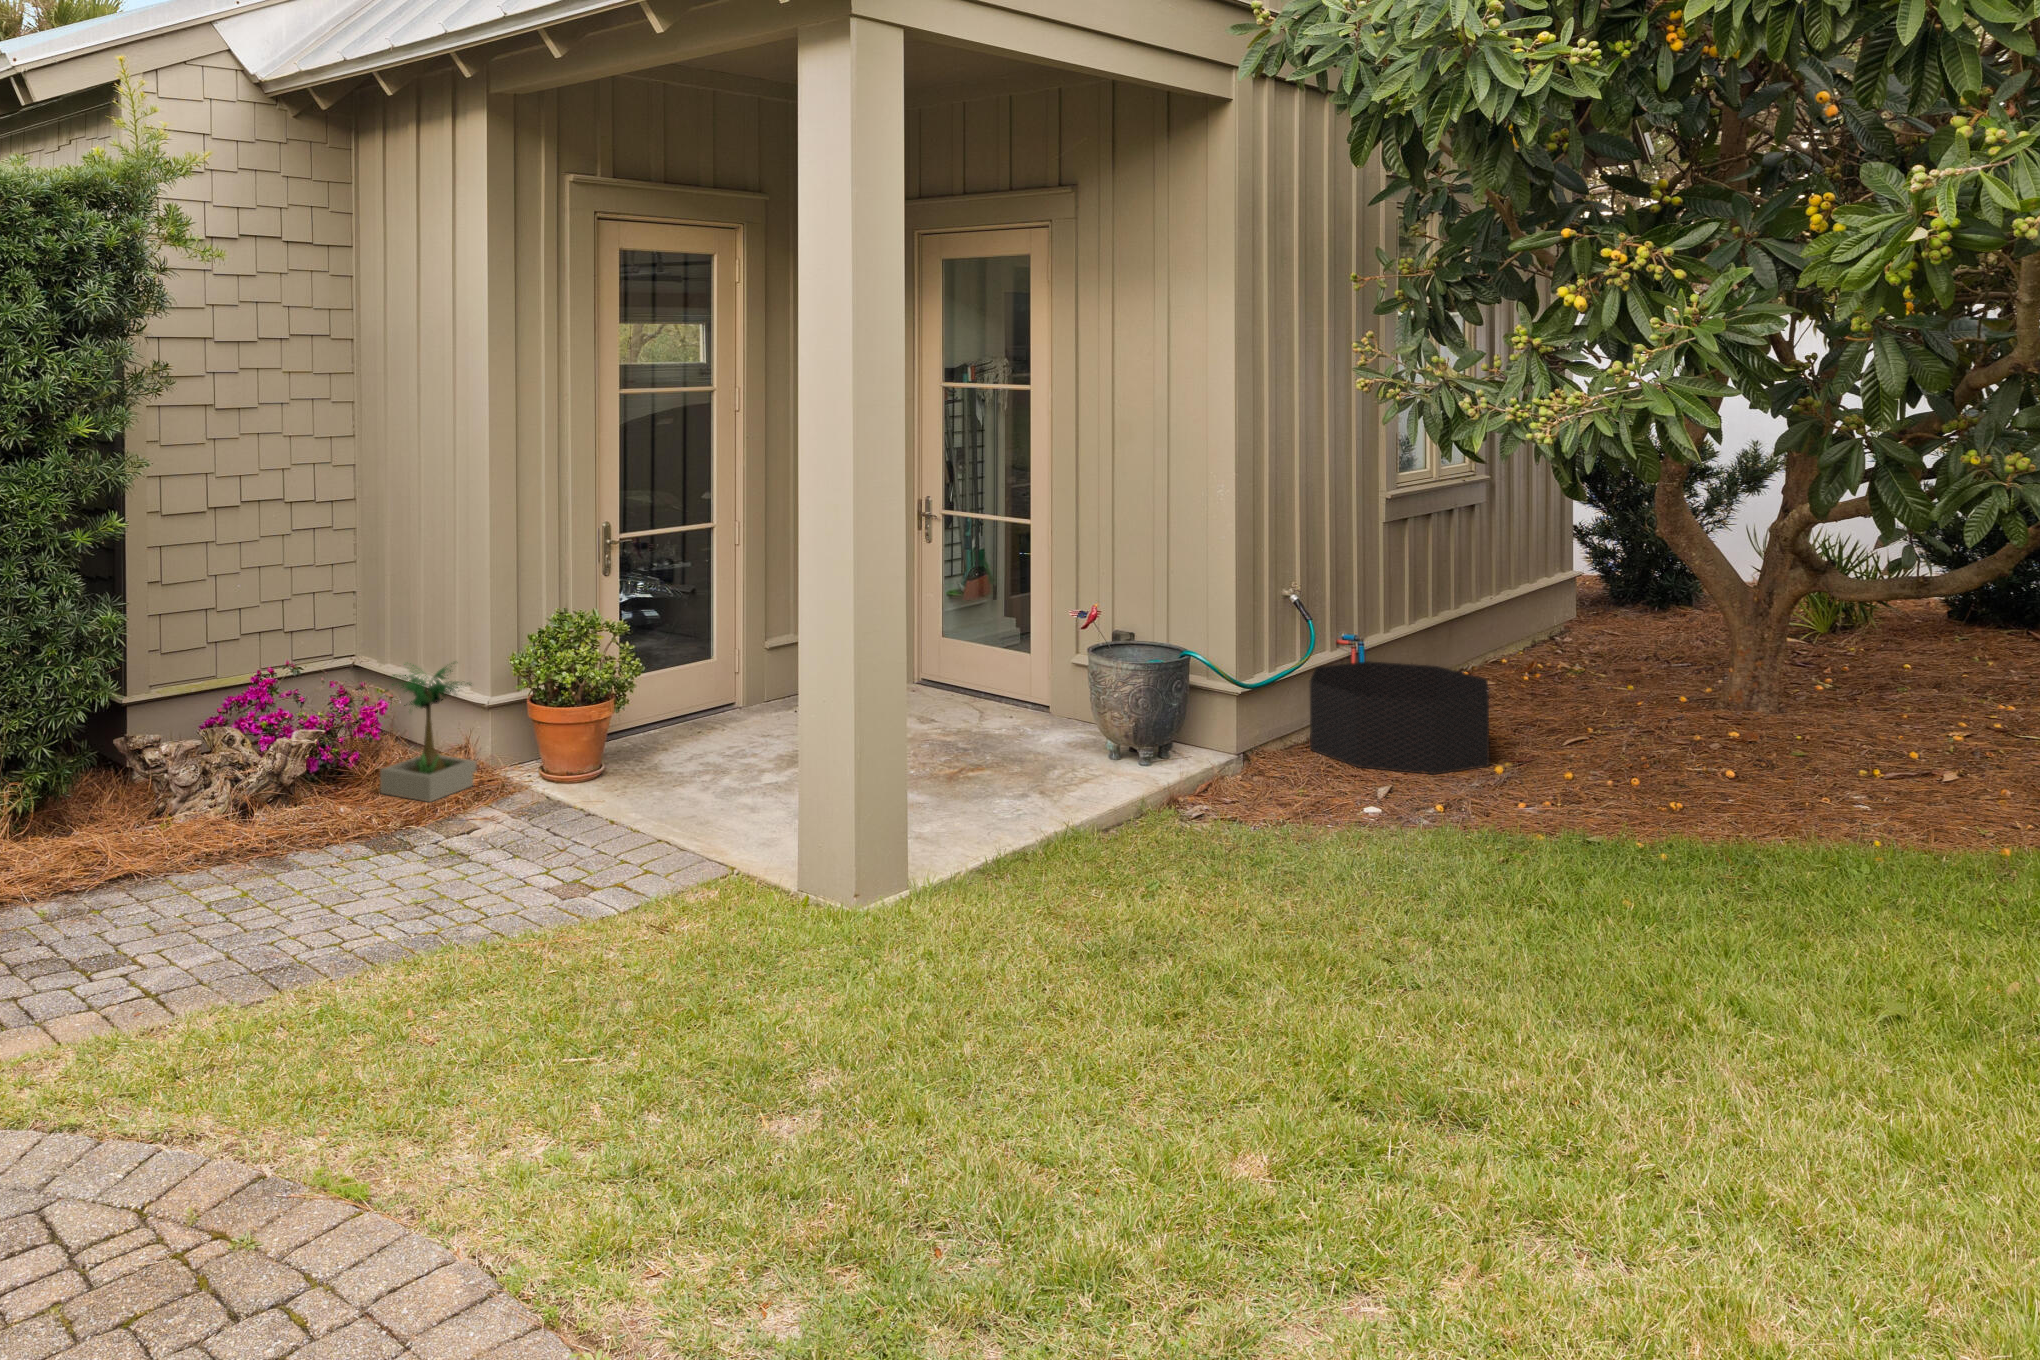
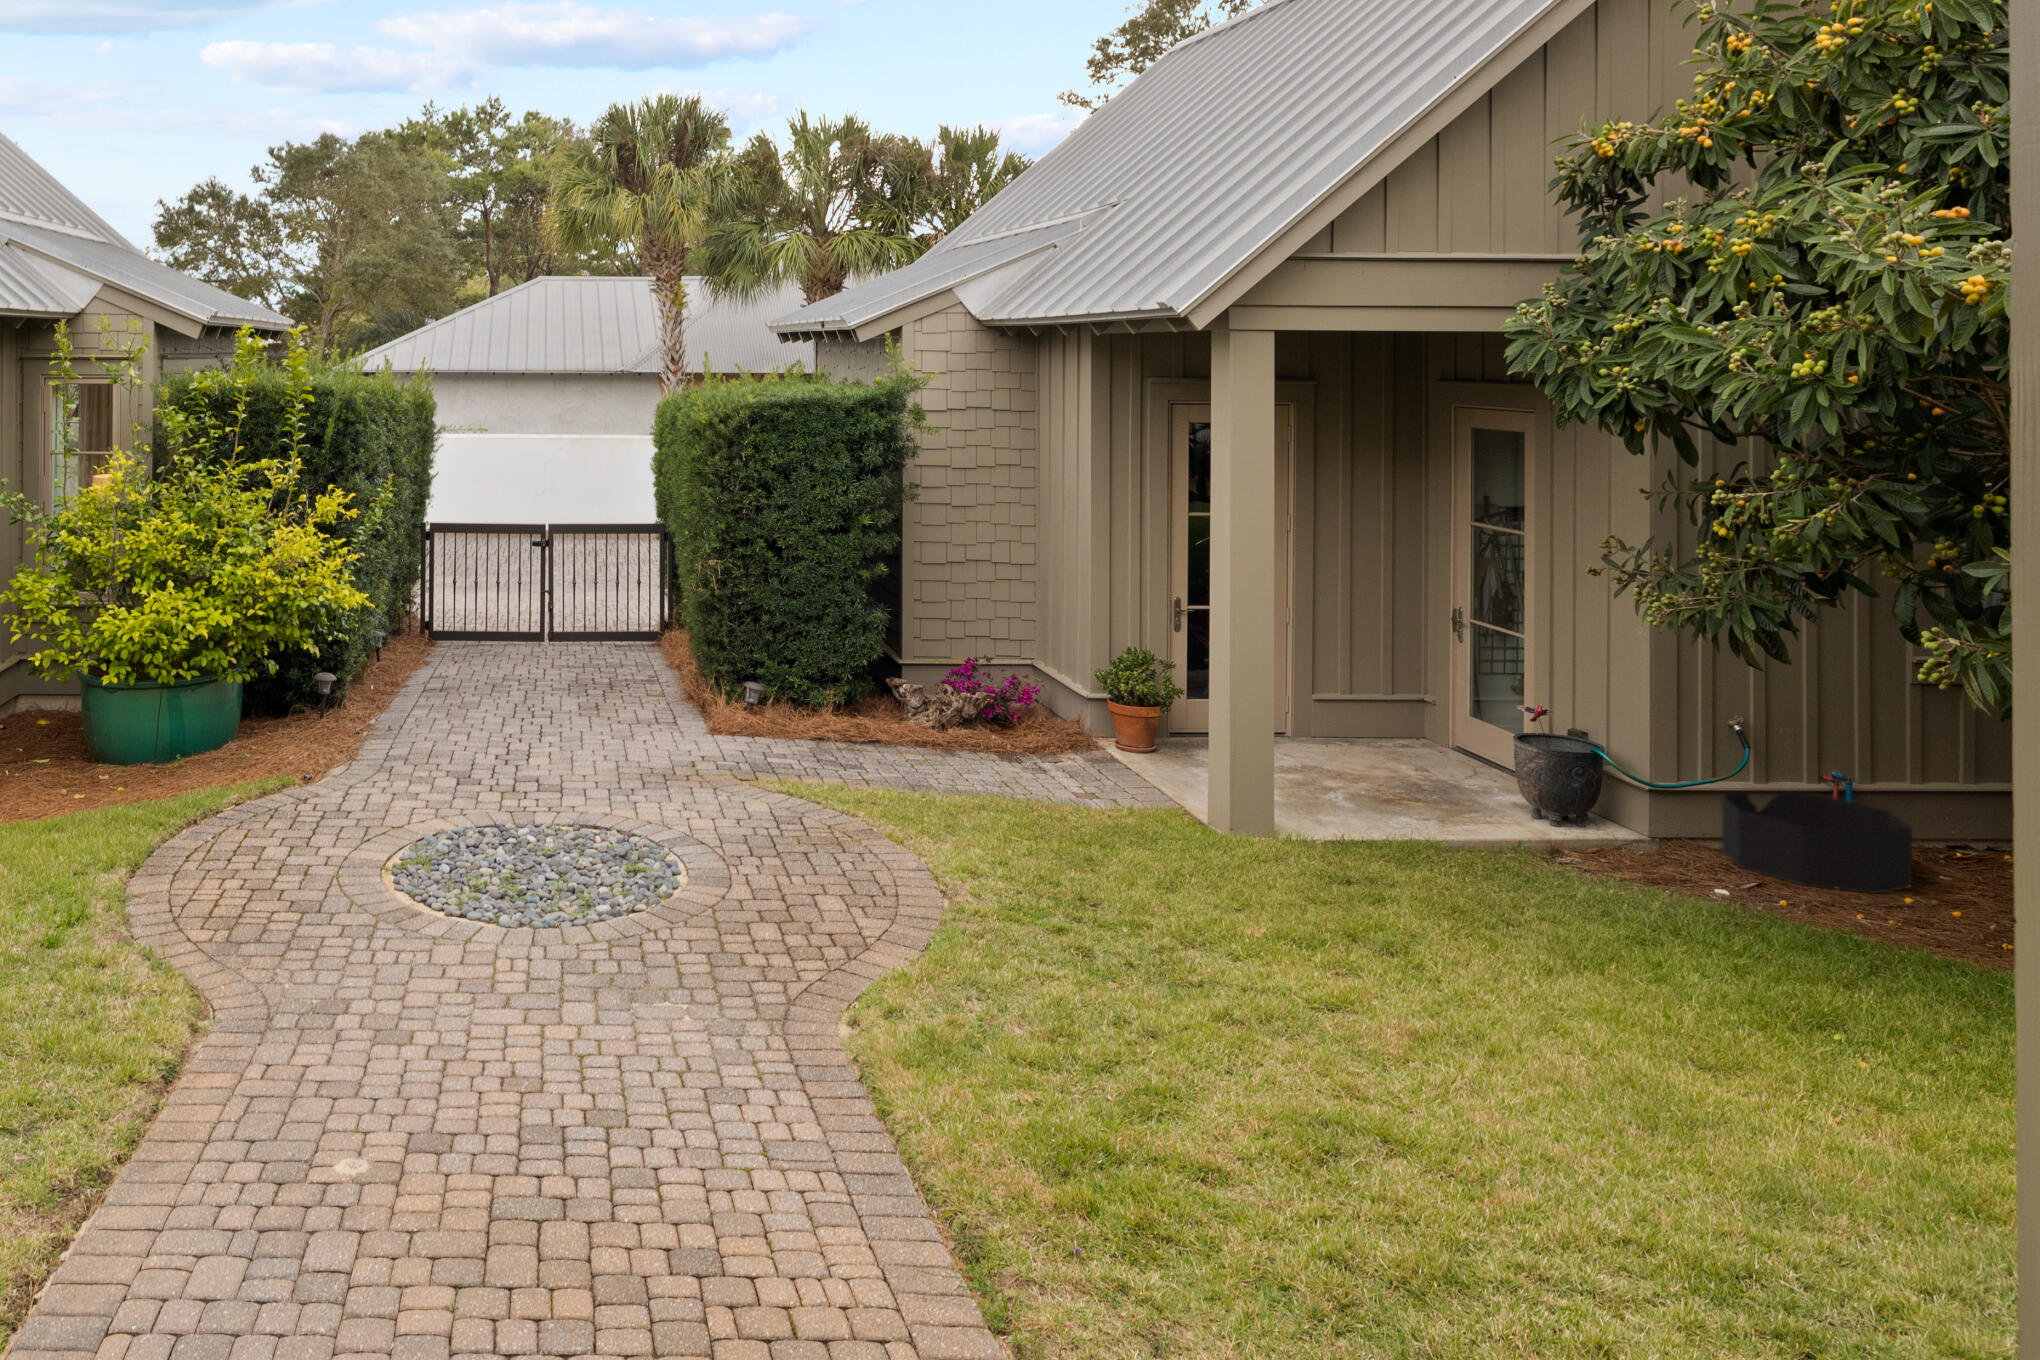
potted plant: present [380,663,477,802] -> none [1016,664,1078,746]

